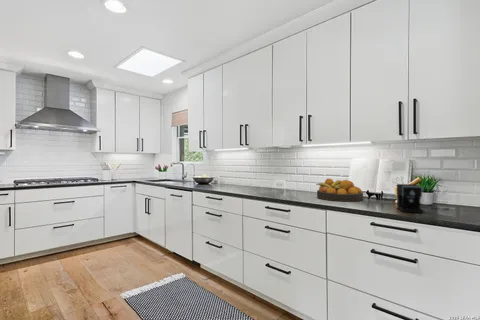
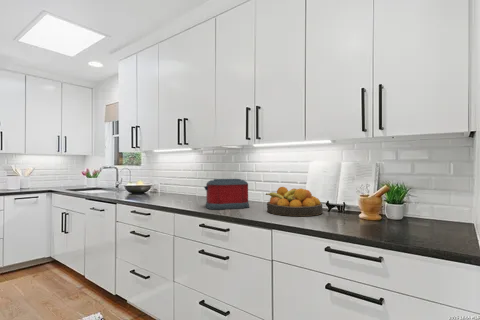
toaster: none [265,172,301,196] -> present [204,179,249,210]
coffee maker: present [397,184,449,213] -> none [359,194,421,233]

